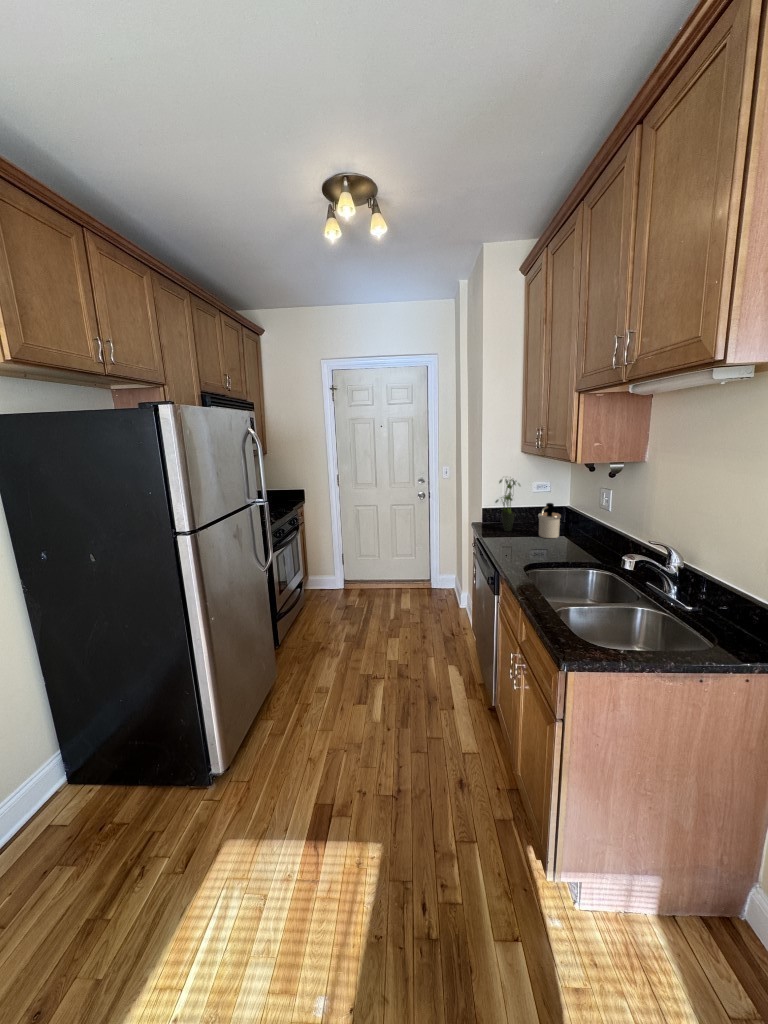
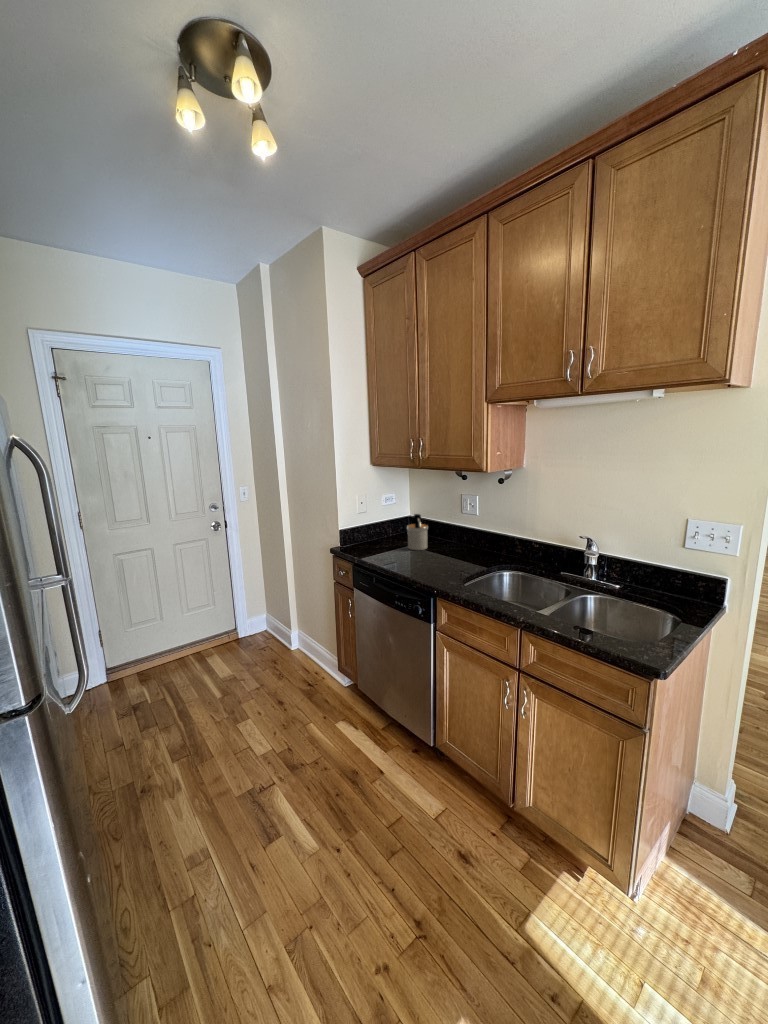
potted plant: present [496,479,520,531] -> none [362,490,388,551]

